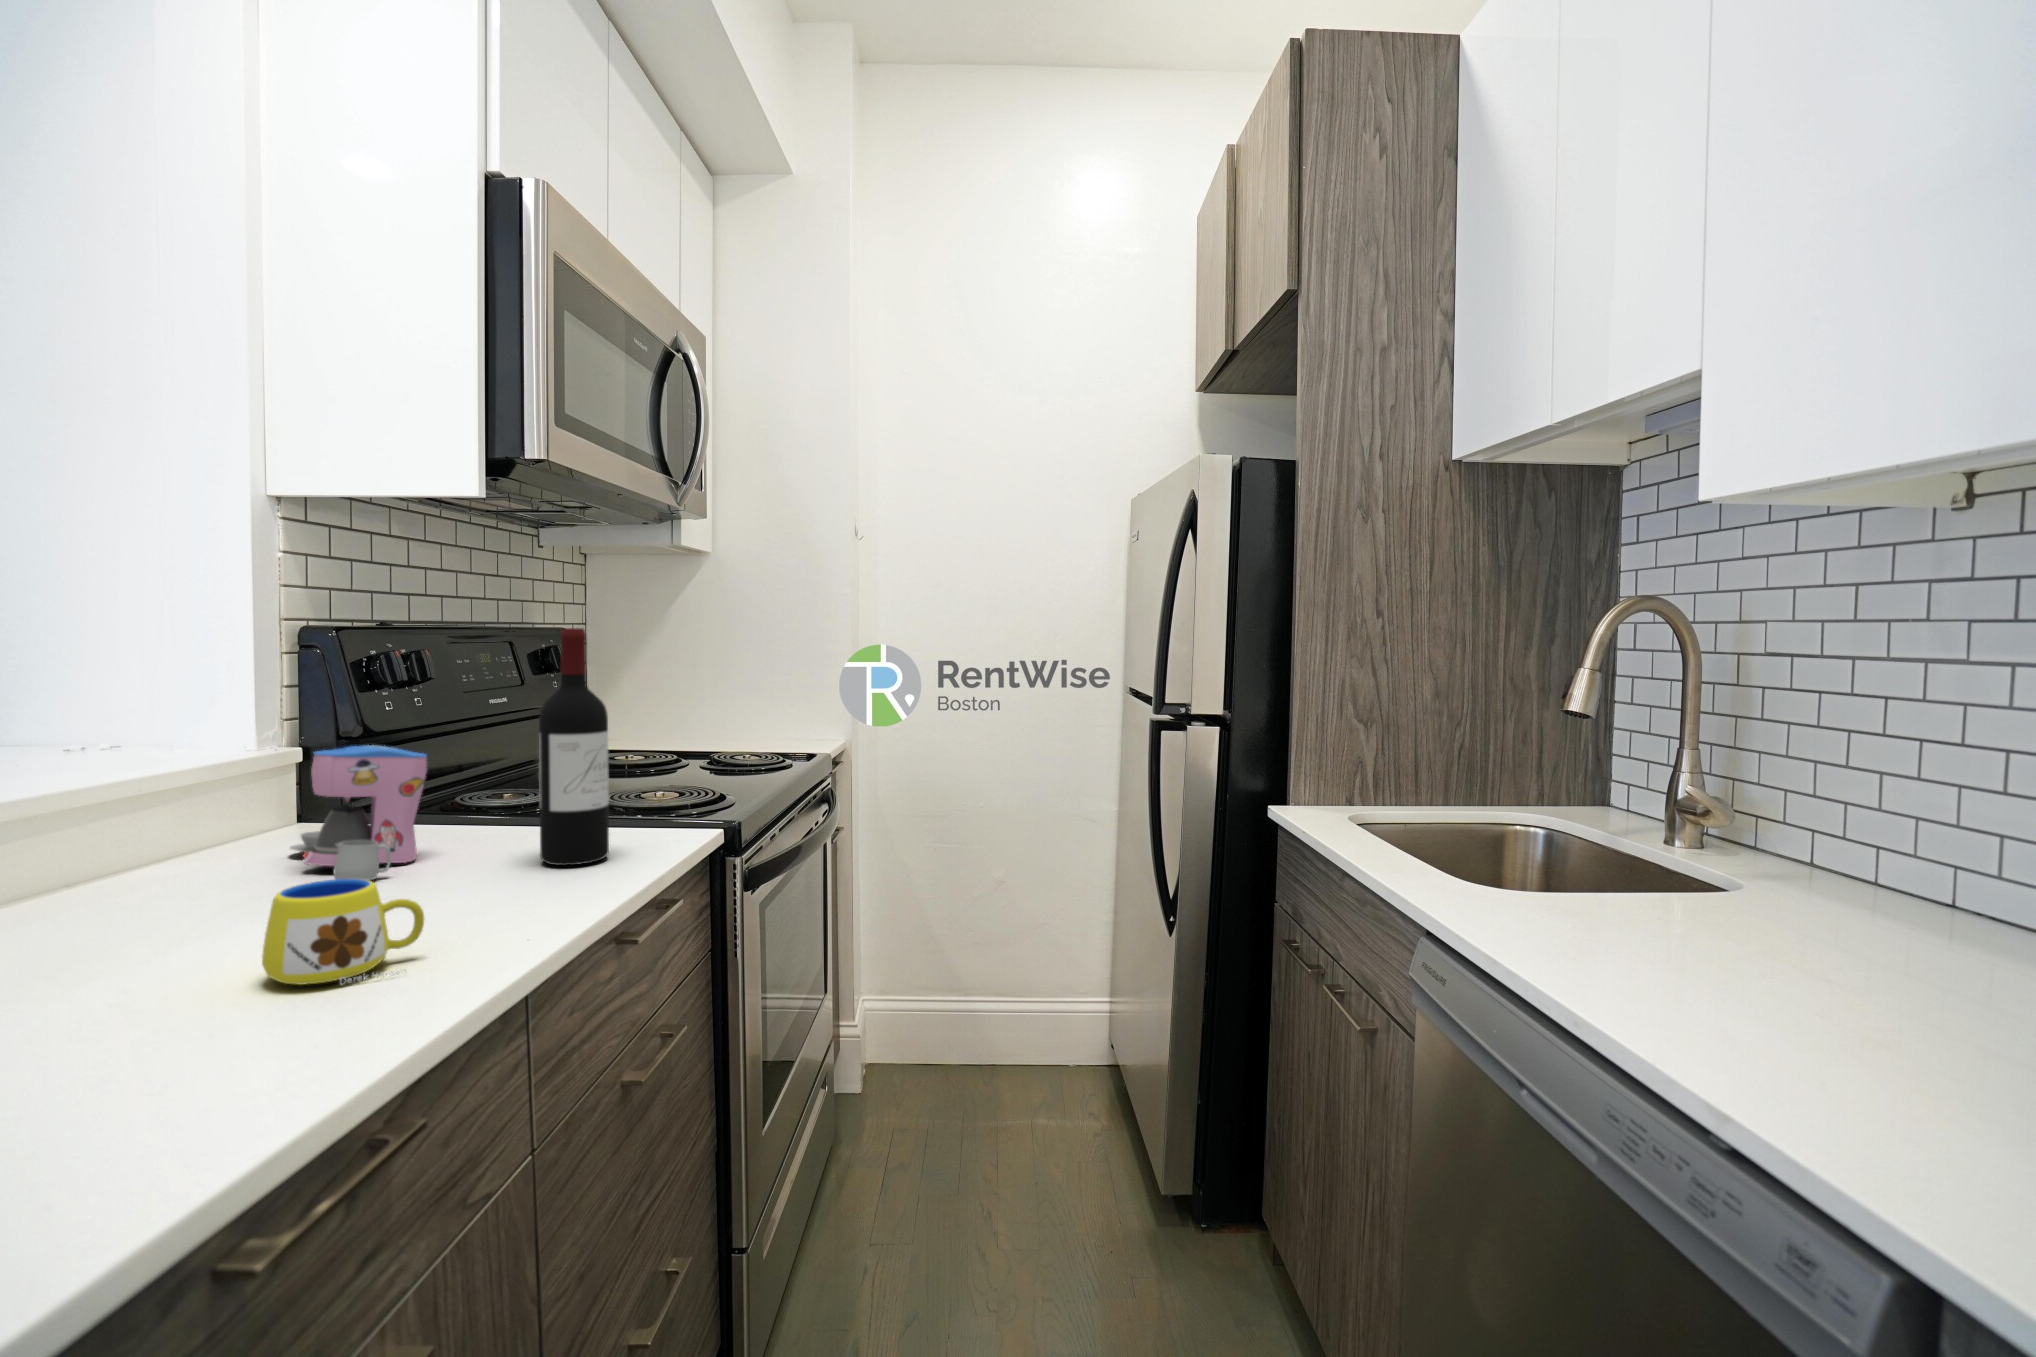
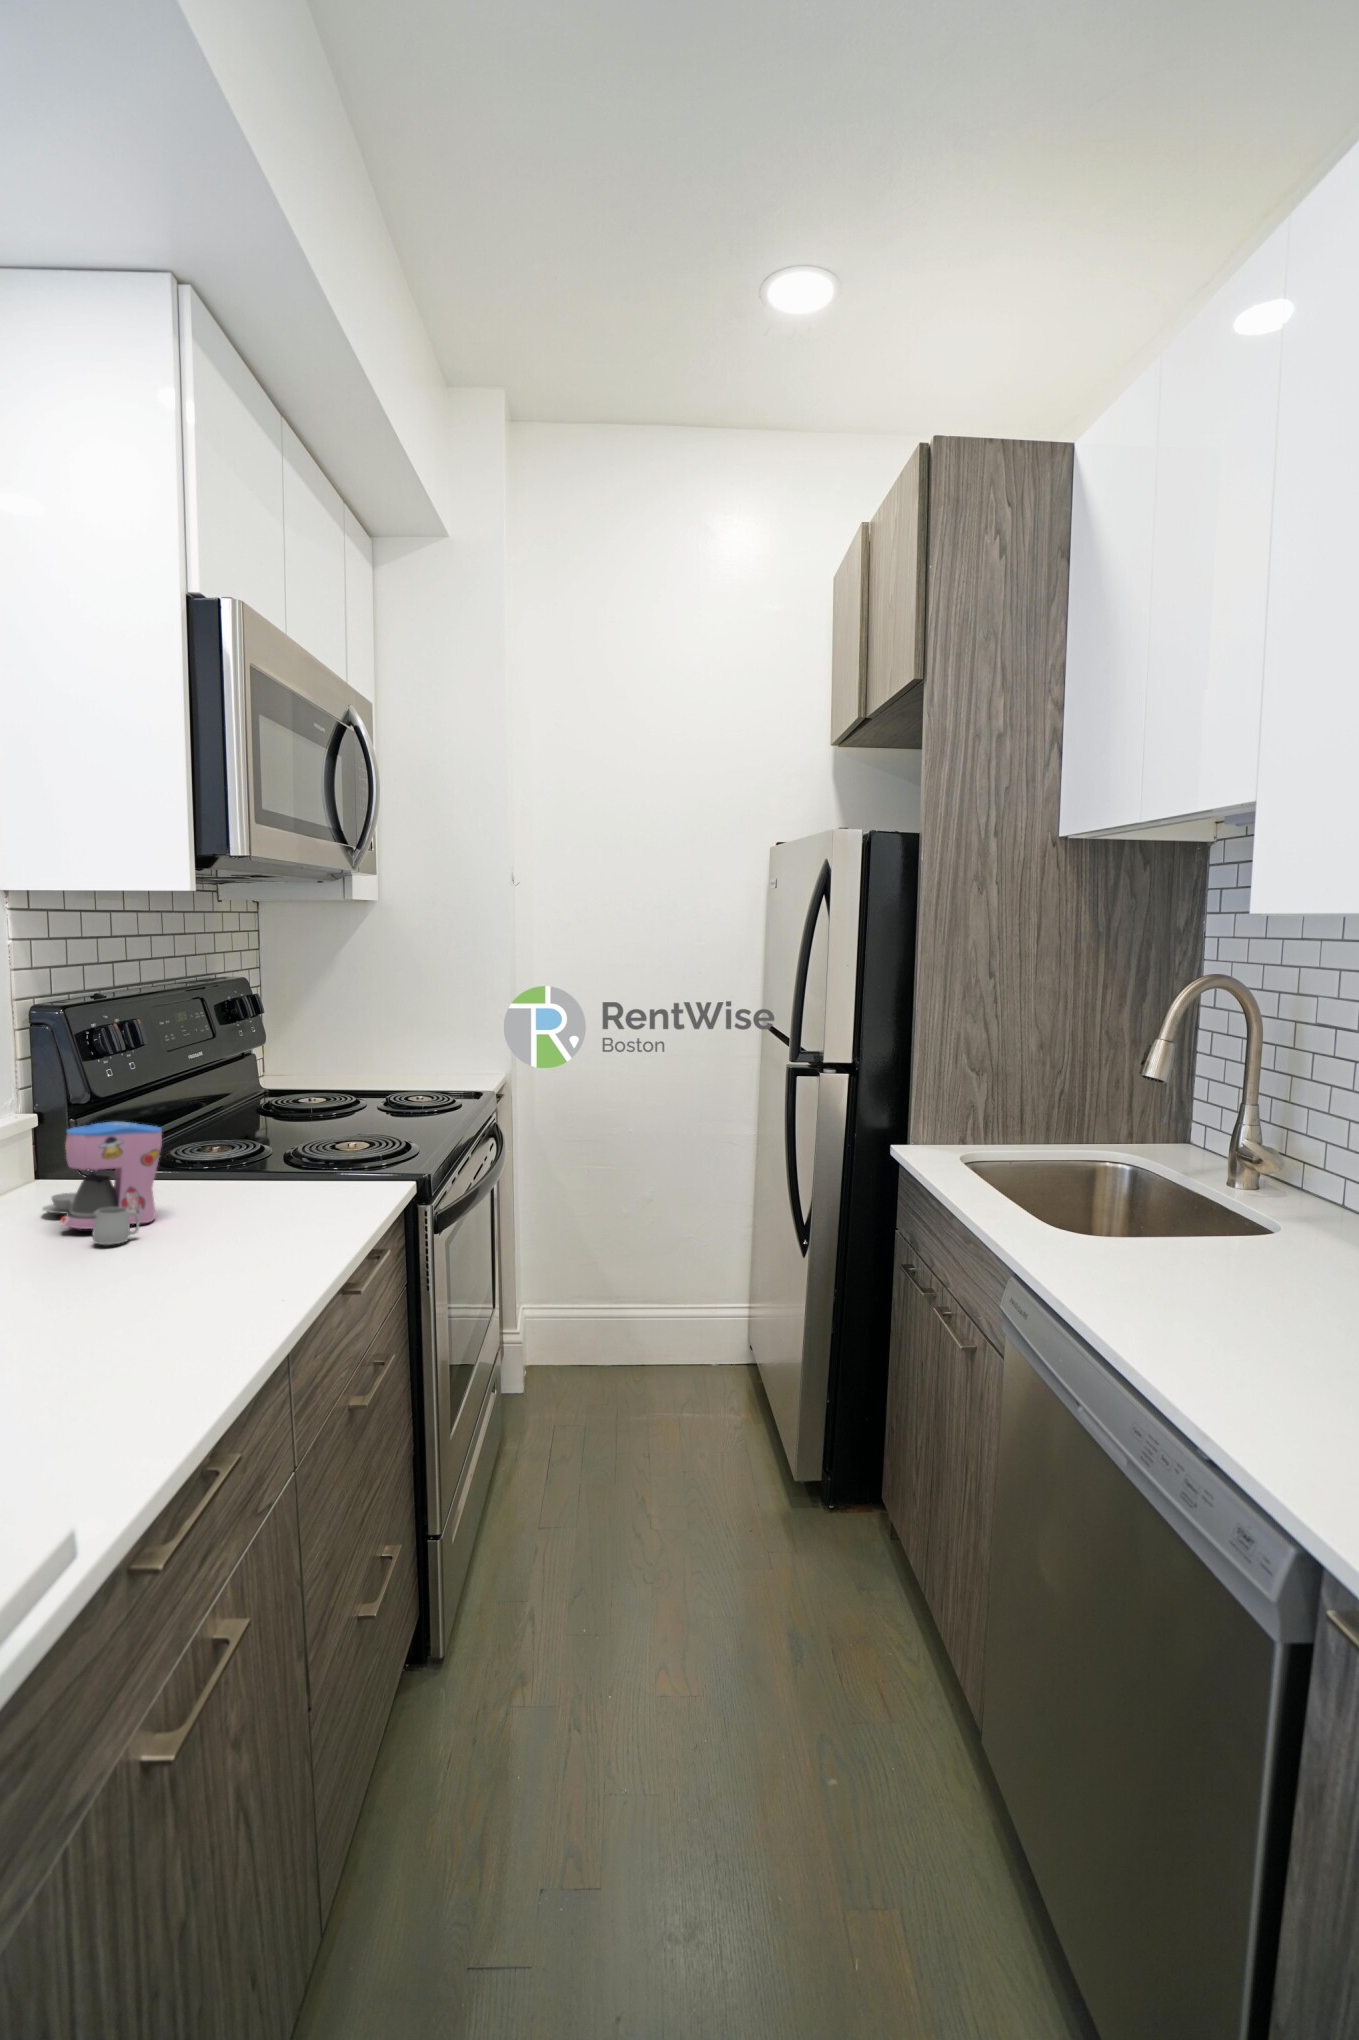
wine bottle: present [539,628,609,866] -> none [262,1018,323,1224]
mug: present [262,879,424,985] -> none [73,1258,196,1349]

